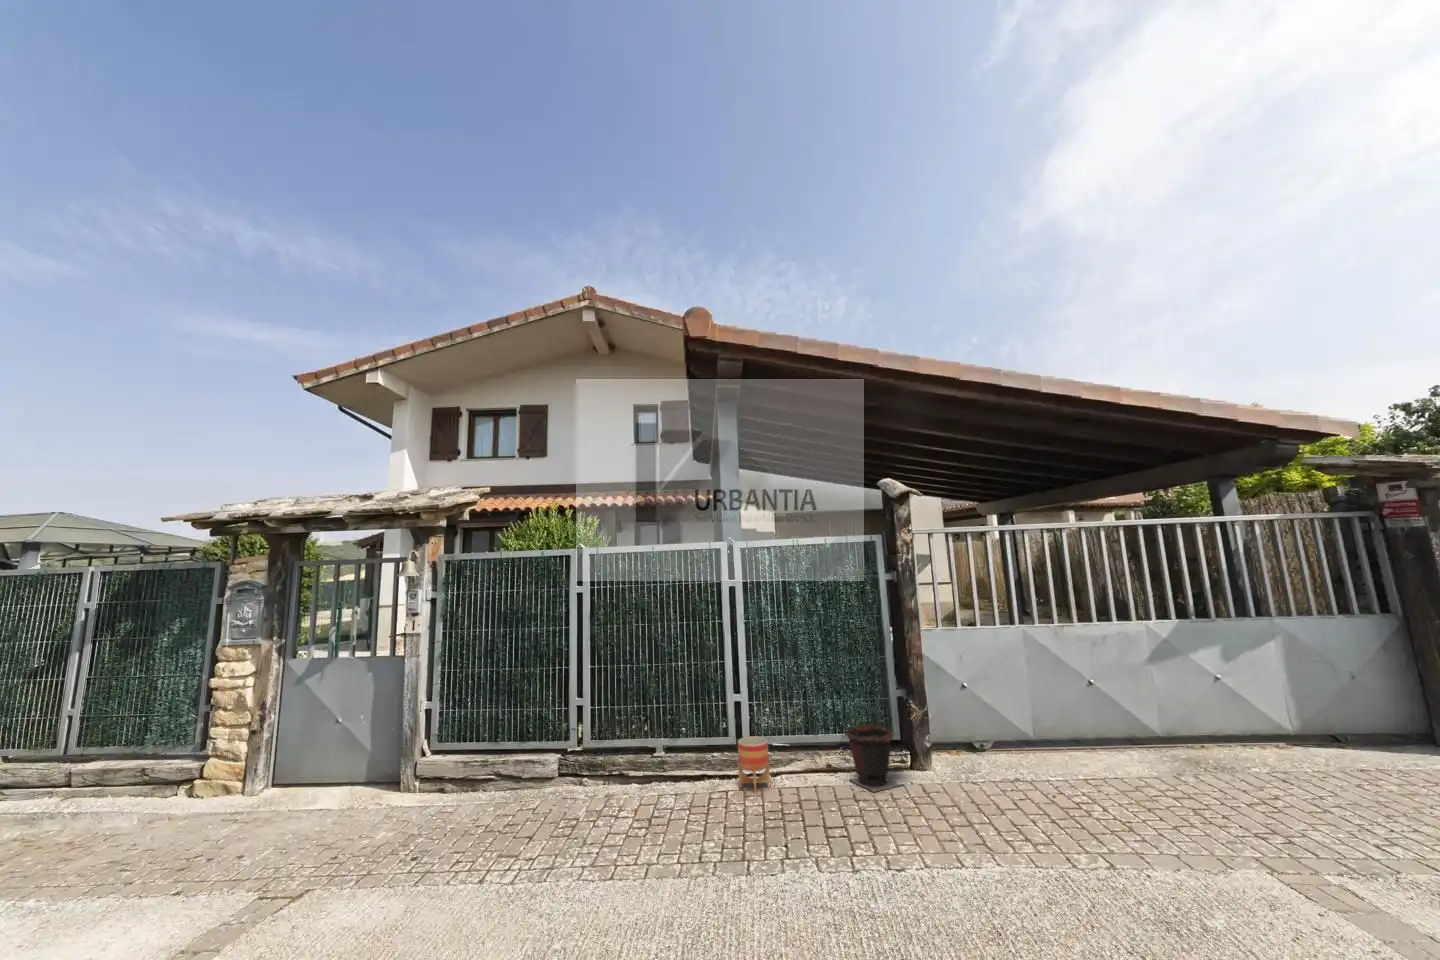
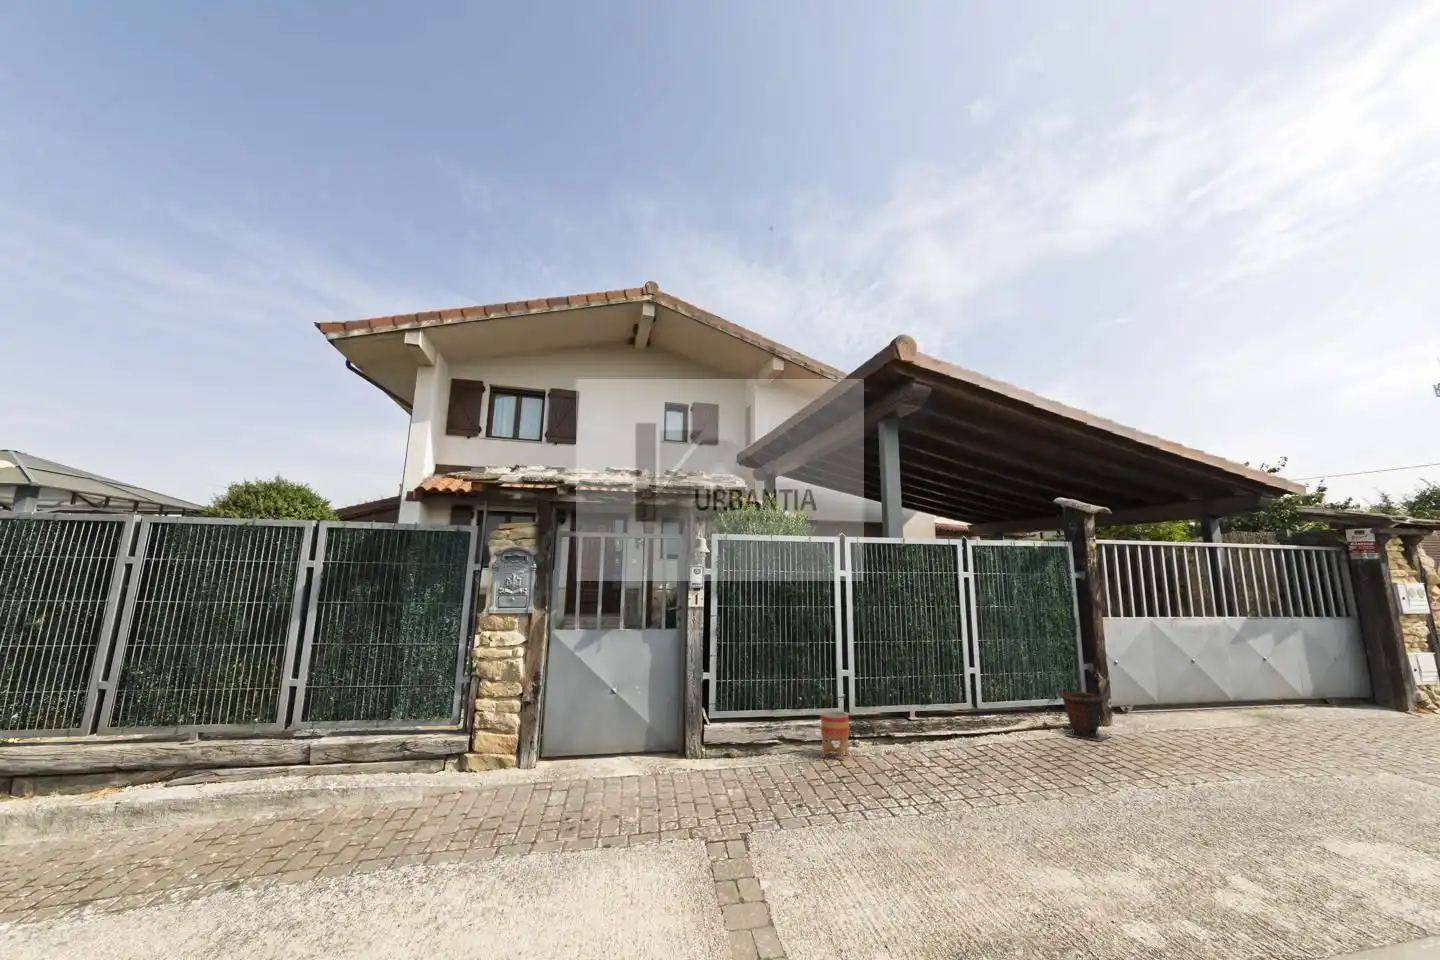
planter: present [738,736,771,793] -> present [821,711,849,760]

